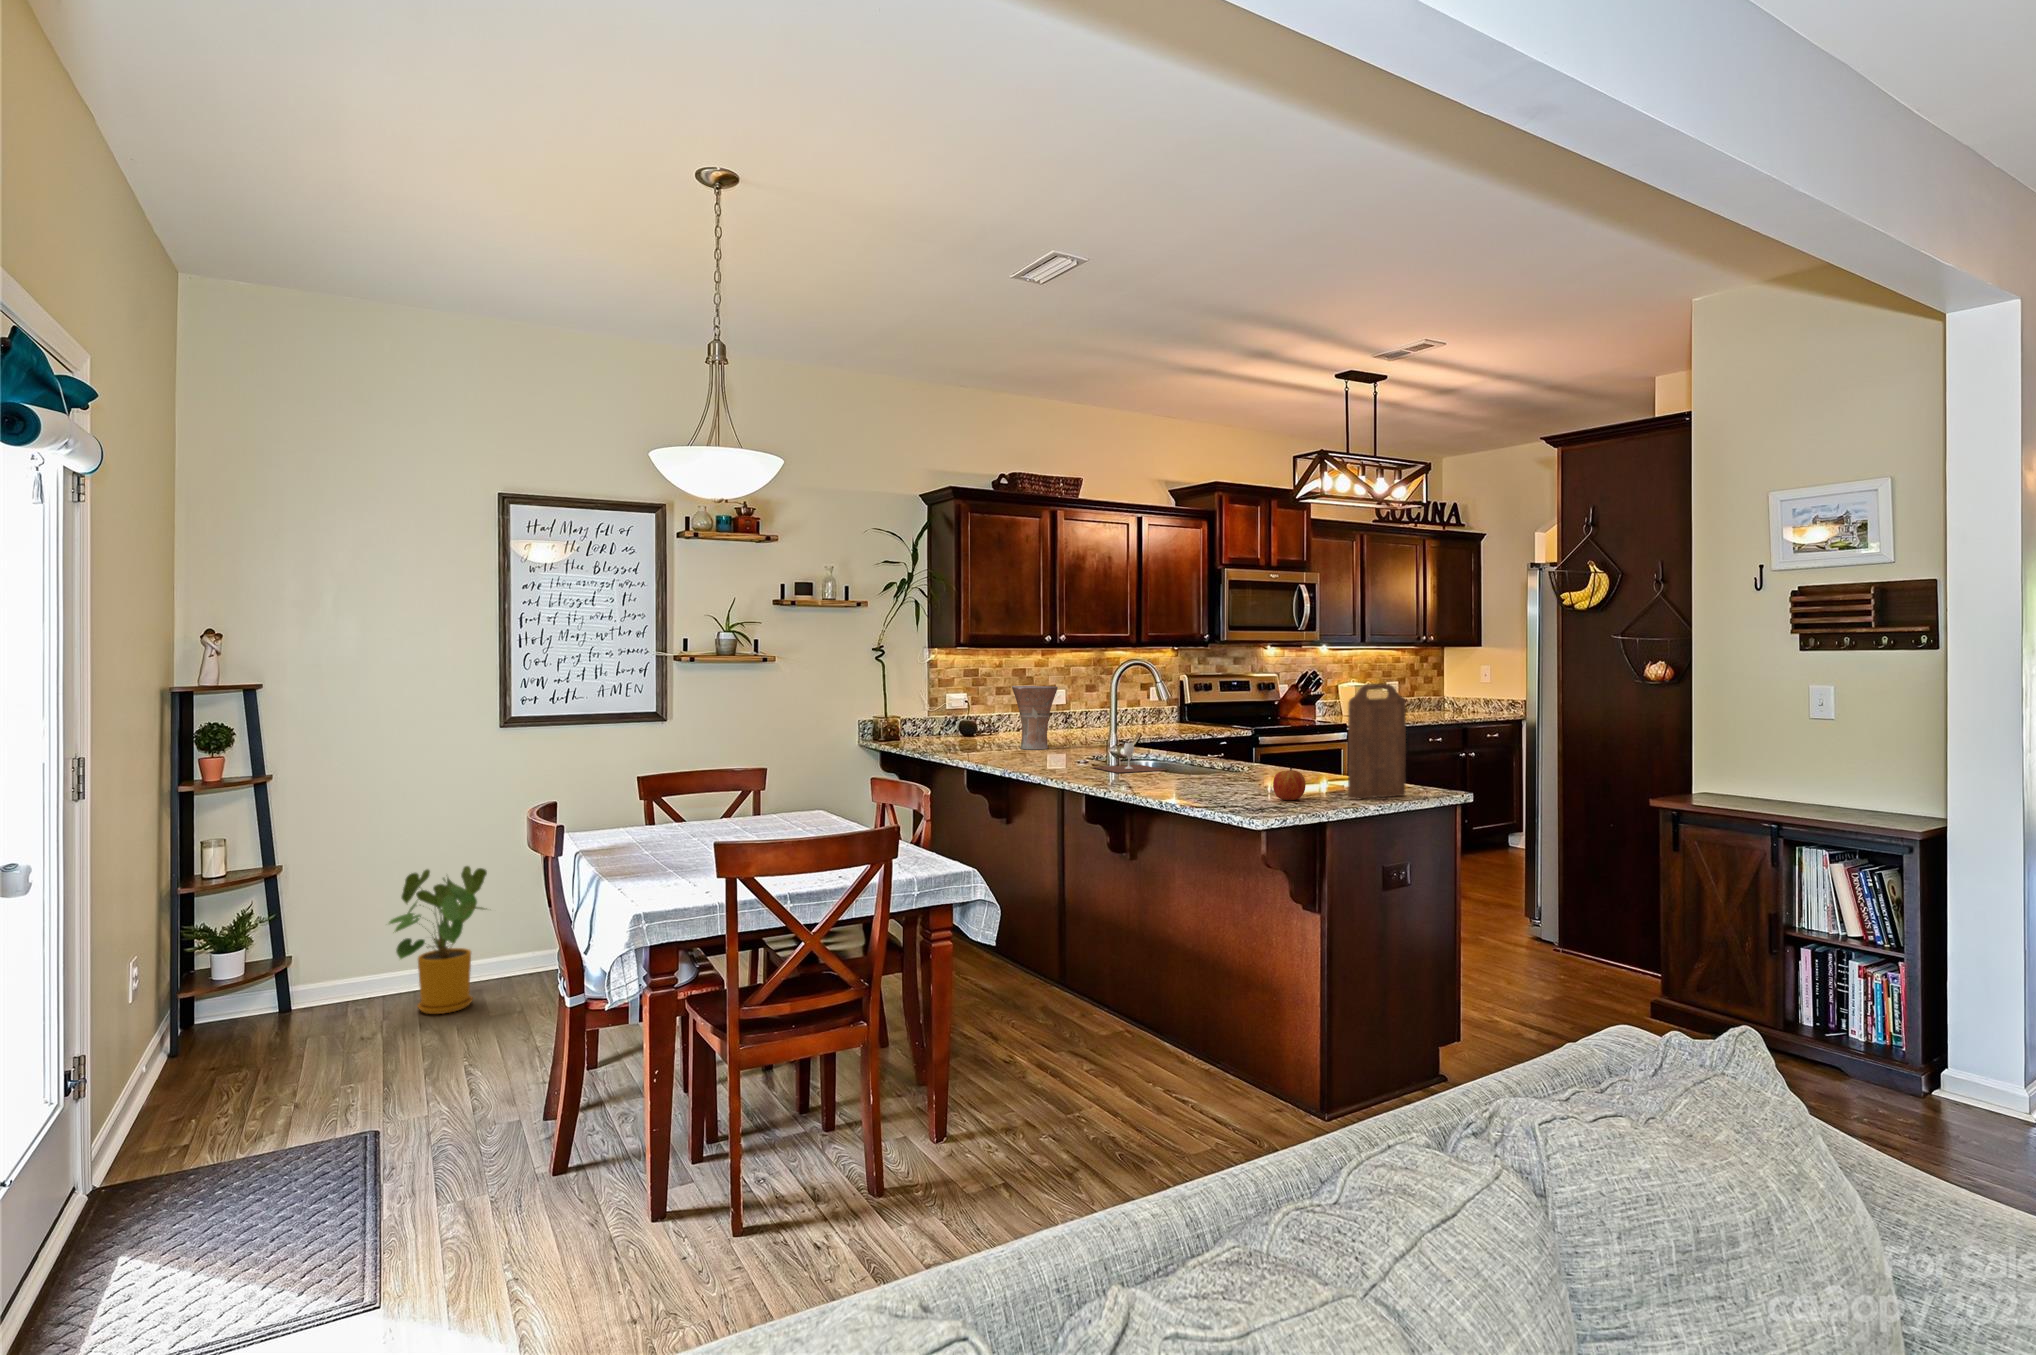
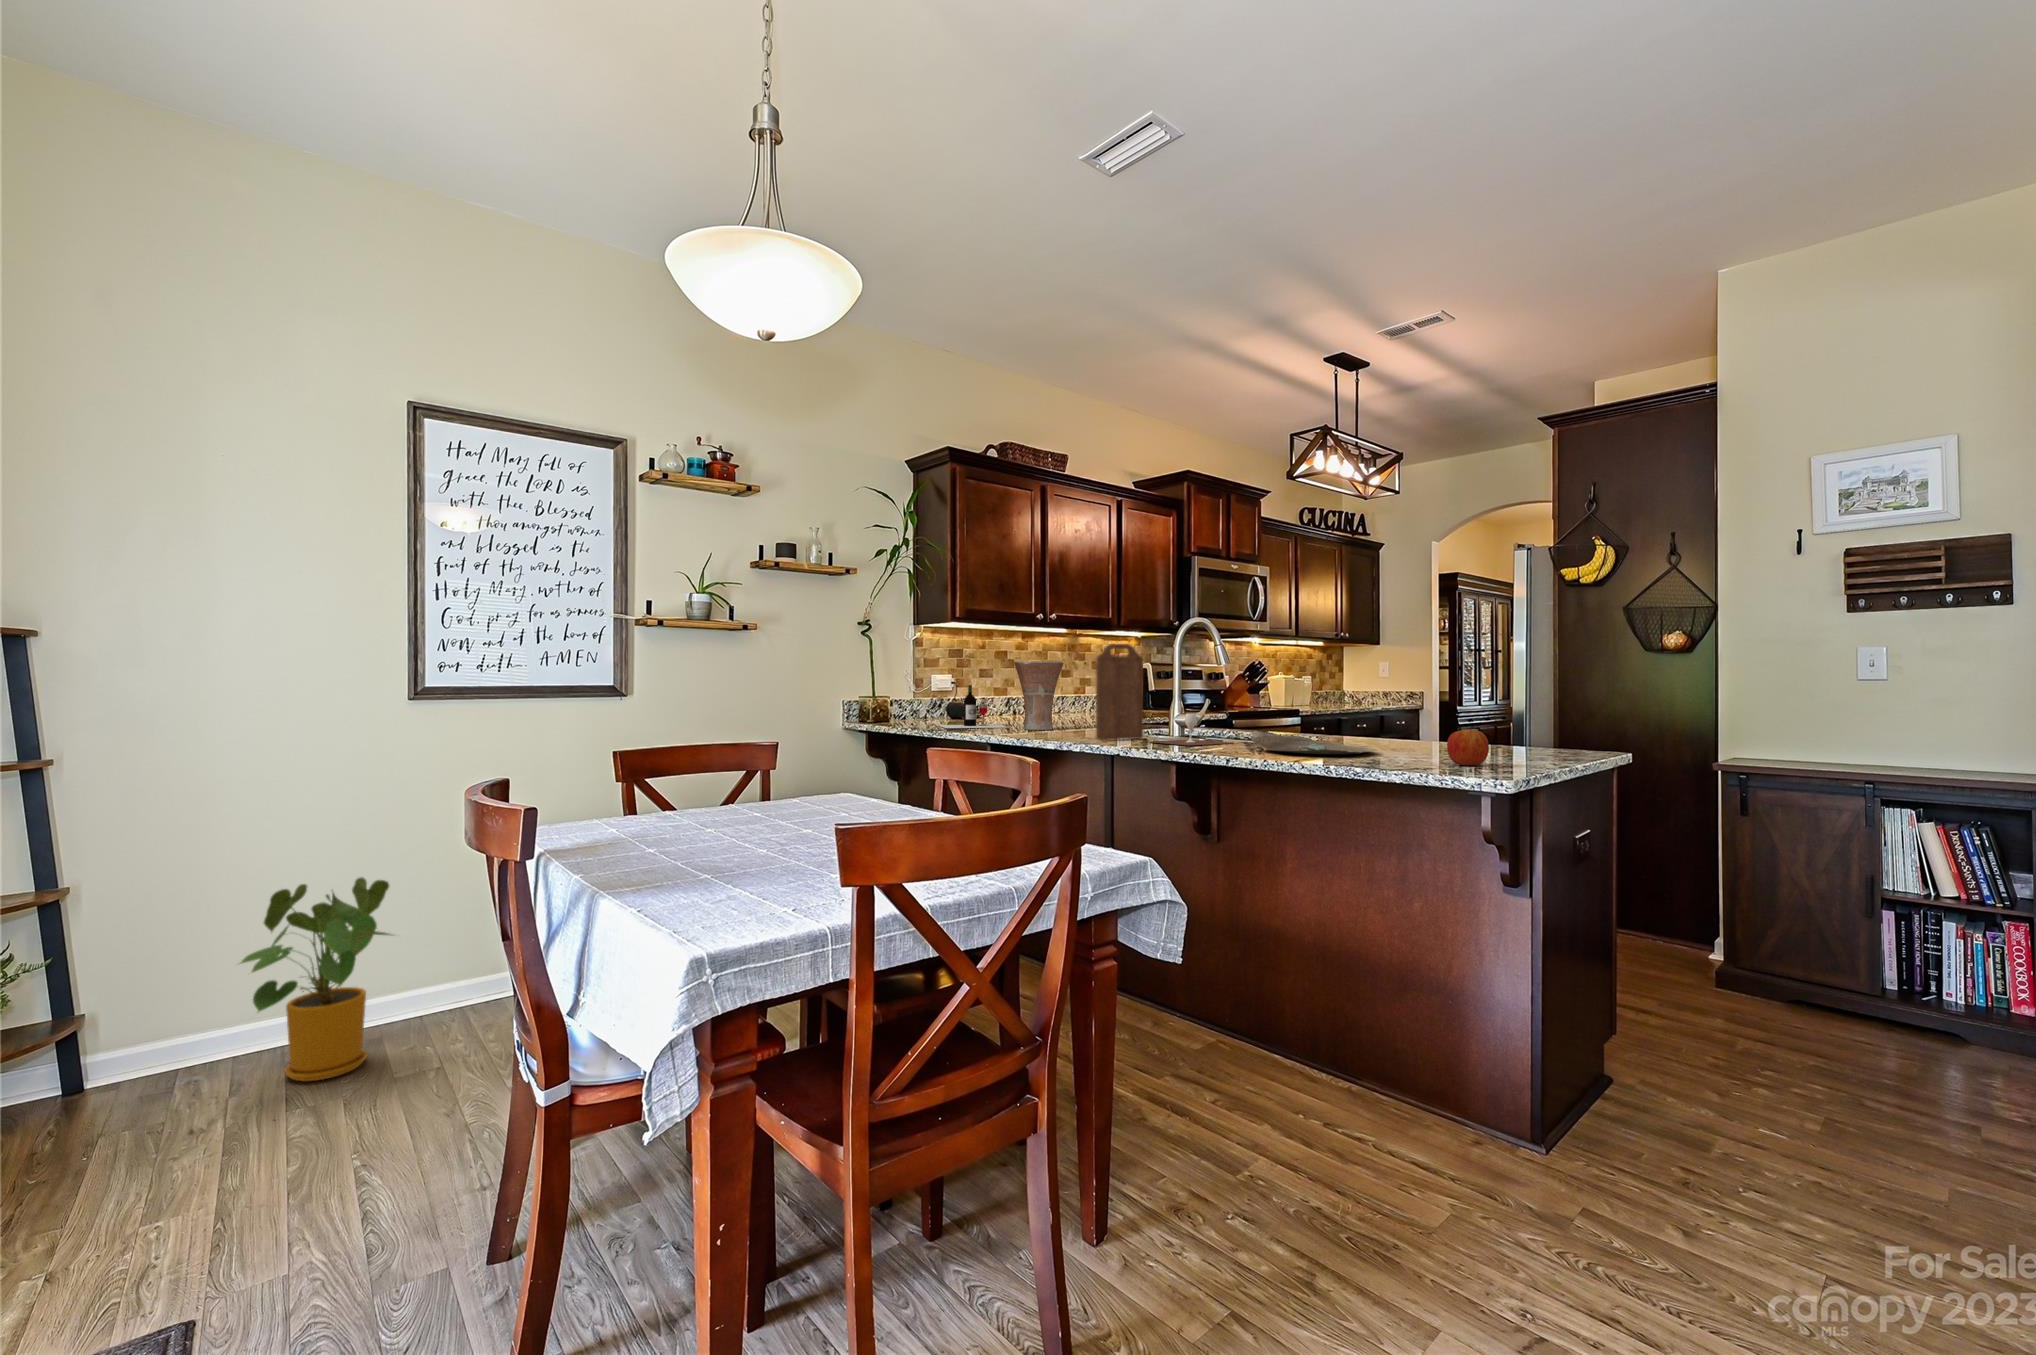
cutting board: present [1348,684,1406,799] -> present [1096,644,1143,740]
wine bottle: none [953,704,1015,746] -> present [938,685,1006,728]
decorative bowl: none [1156,762,1256,785] -> present [1251,731,1377,755]

